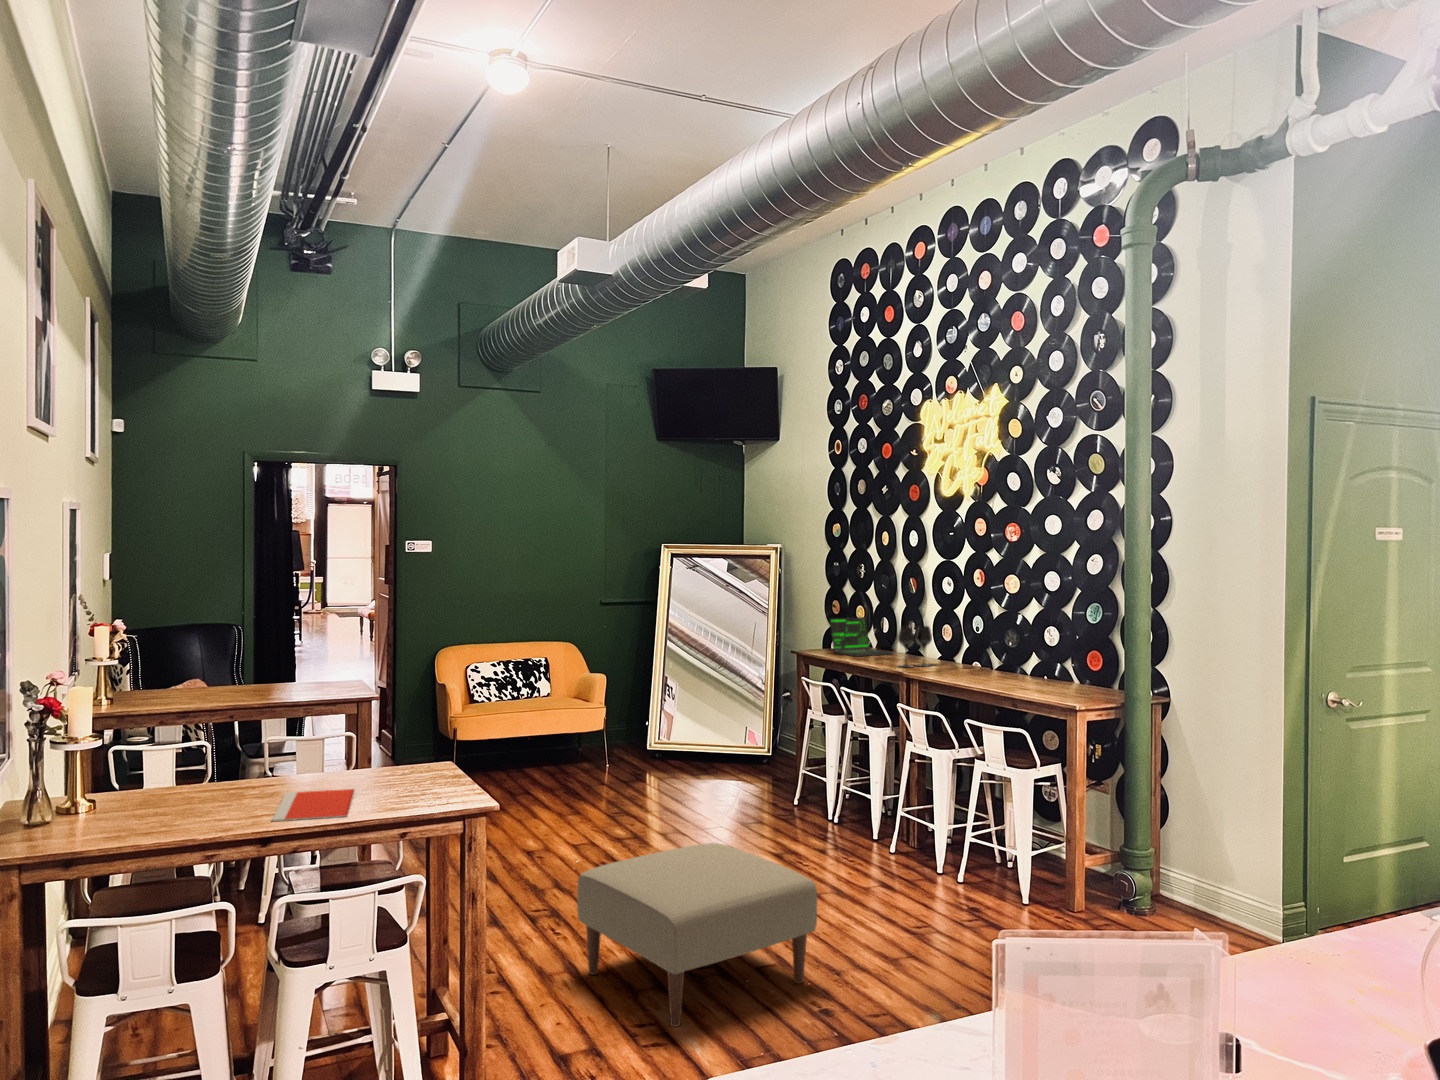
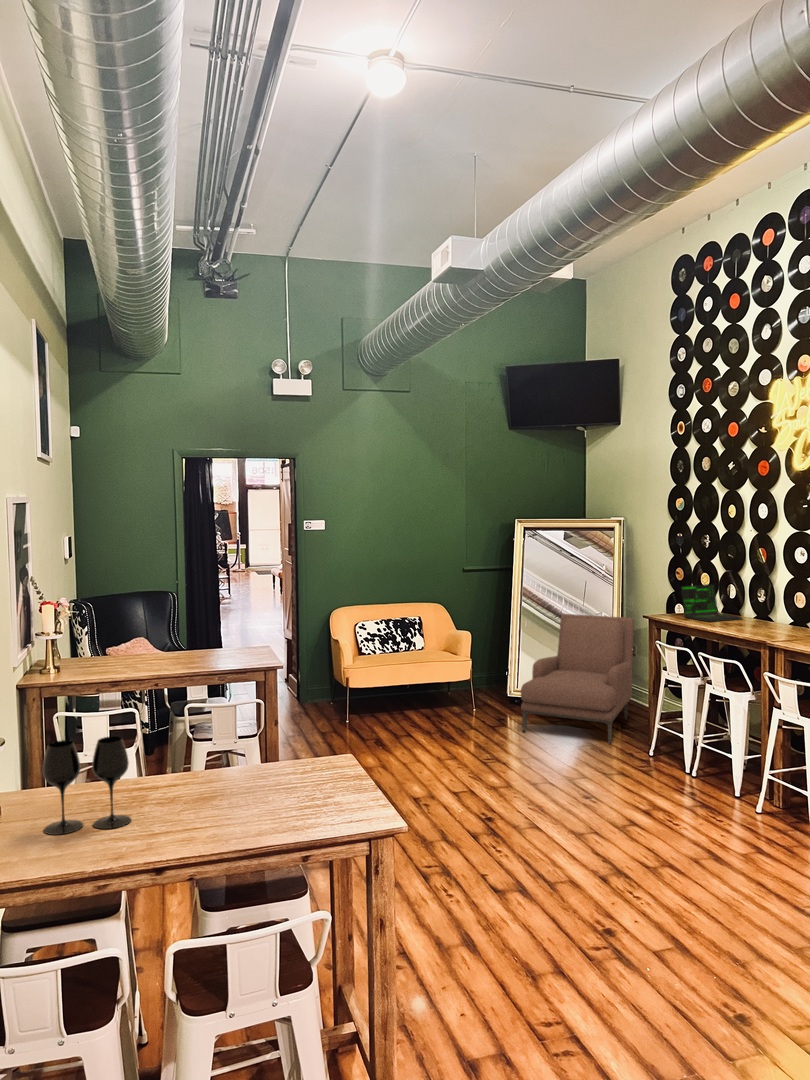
wine glass: present [898,626,932,668] -> present [43,736,131,835]
armchair: none [657,653,786,795] -> present [521,614,634,744]
notebook: present [272,789,355,822] -> none [177,789,260,837]
ottoman: present [577,843,817,1027] -> none [473,819,720,1025]

